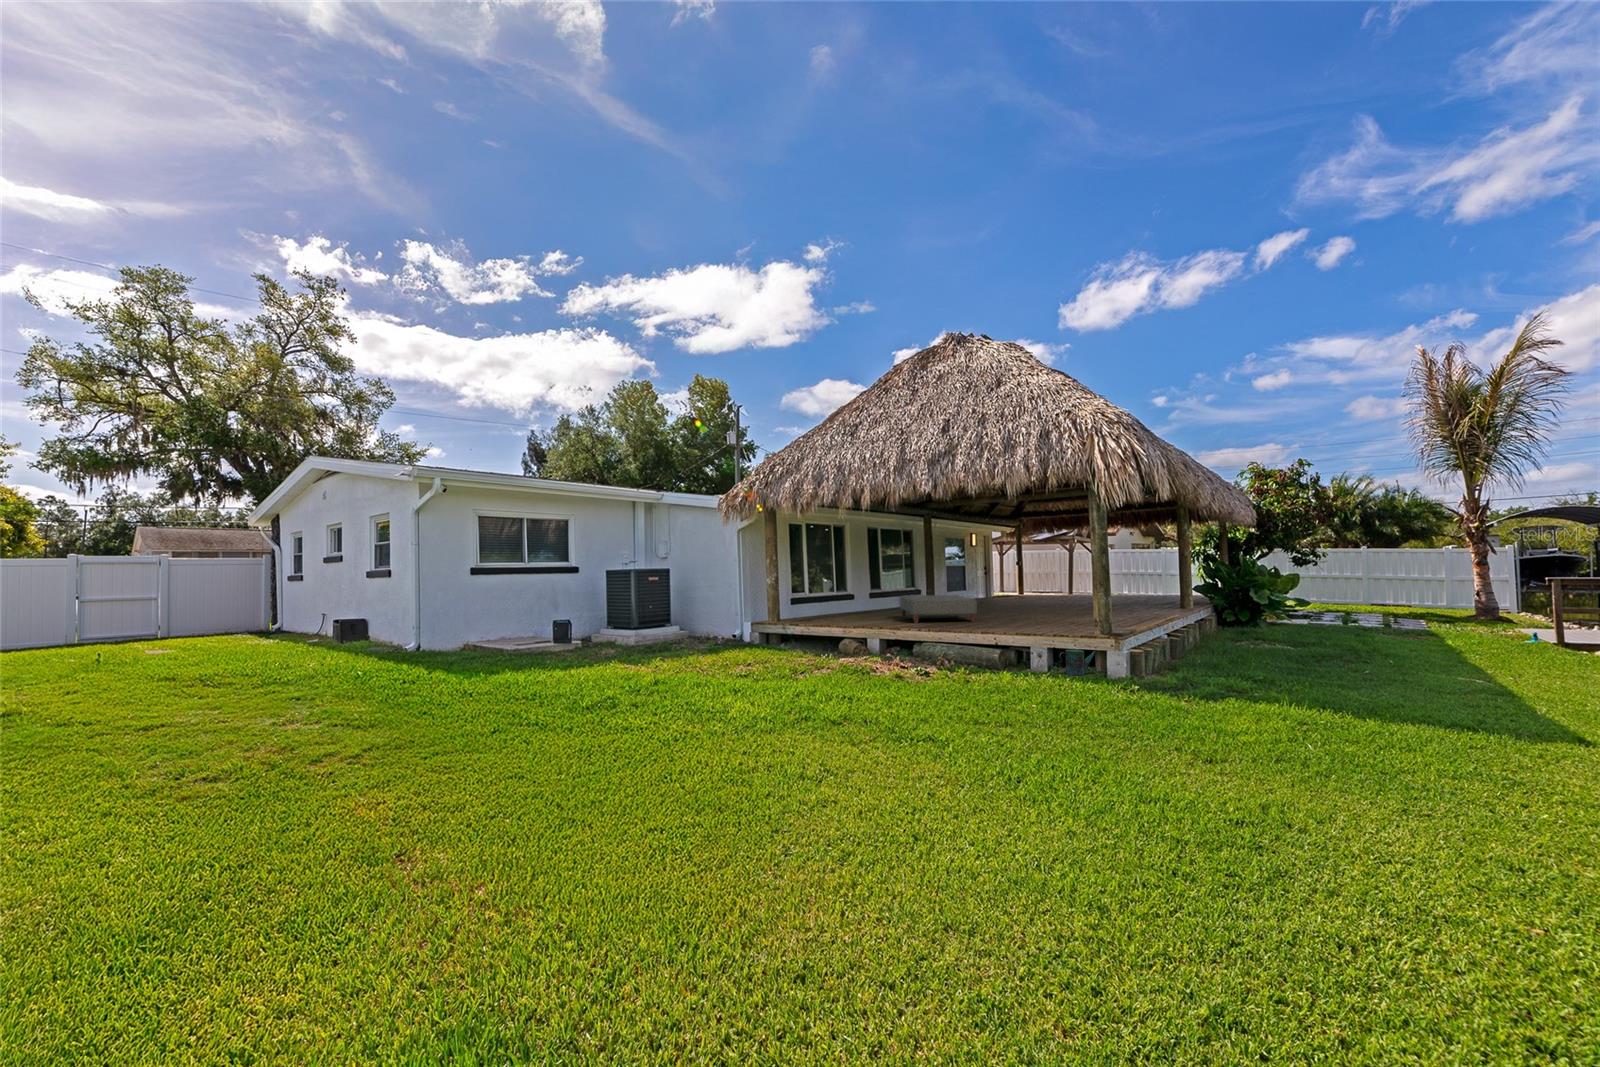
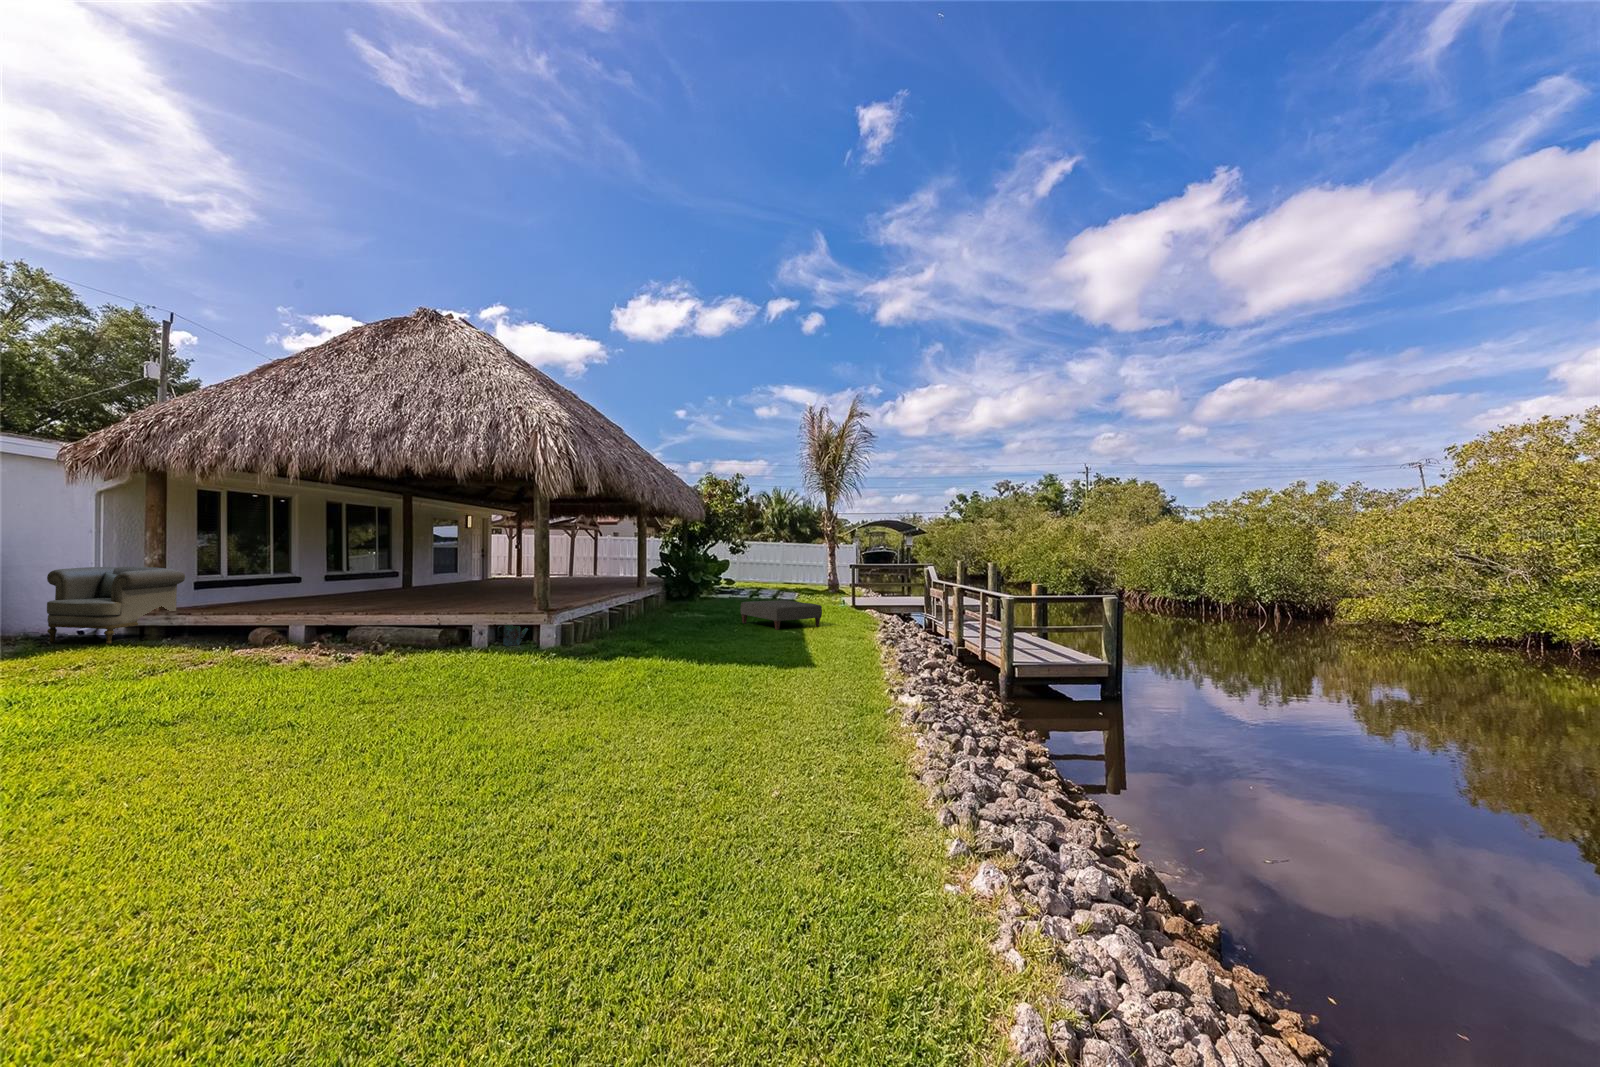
armchair: none [717,588,793,650] -> present [47,567,185,644]
ottoman: present [899,595,977,624] -> present [740,600,822,630]

